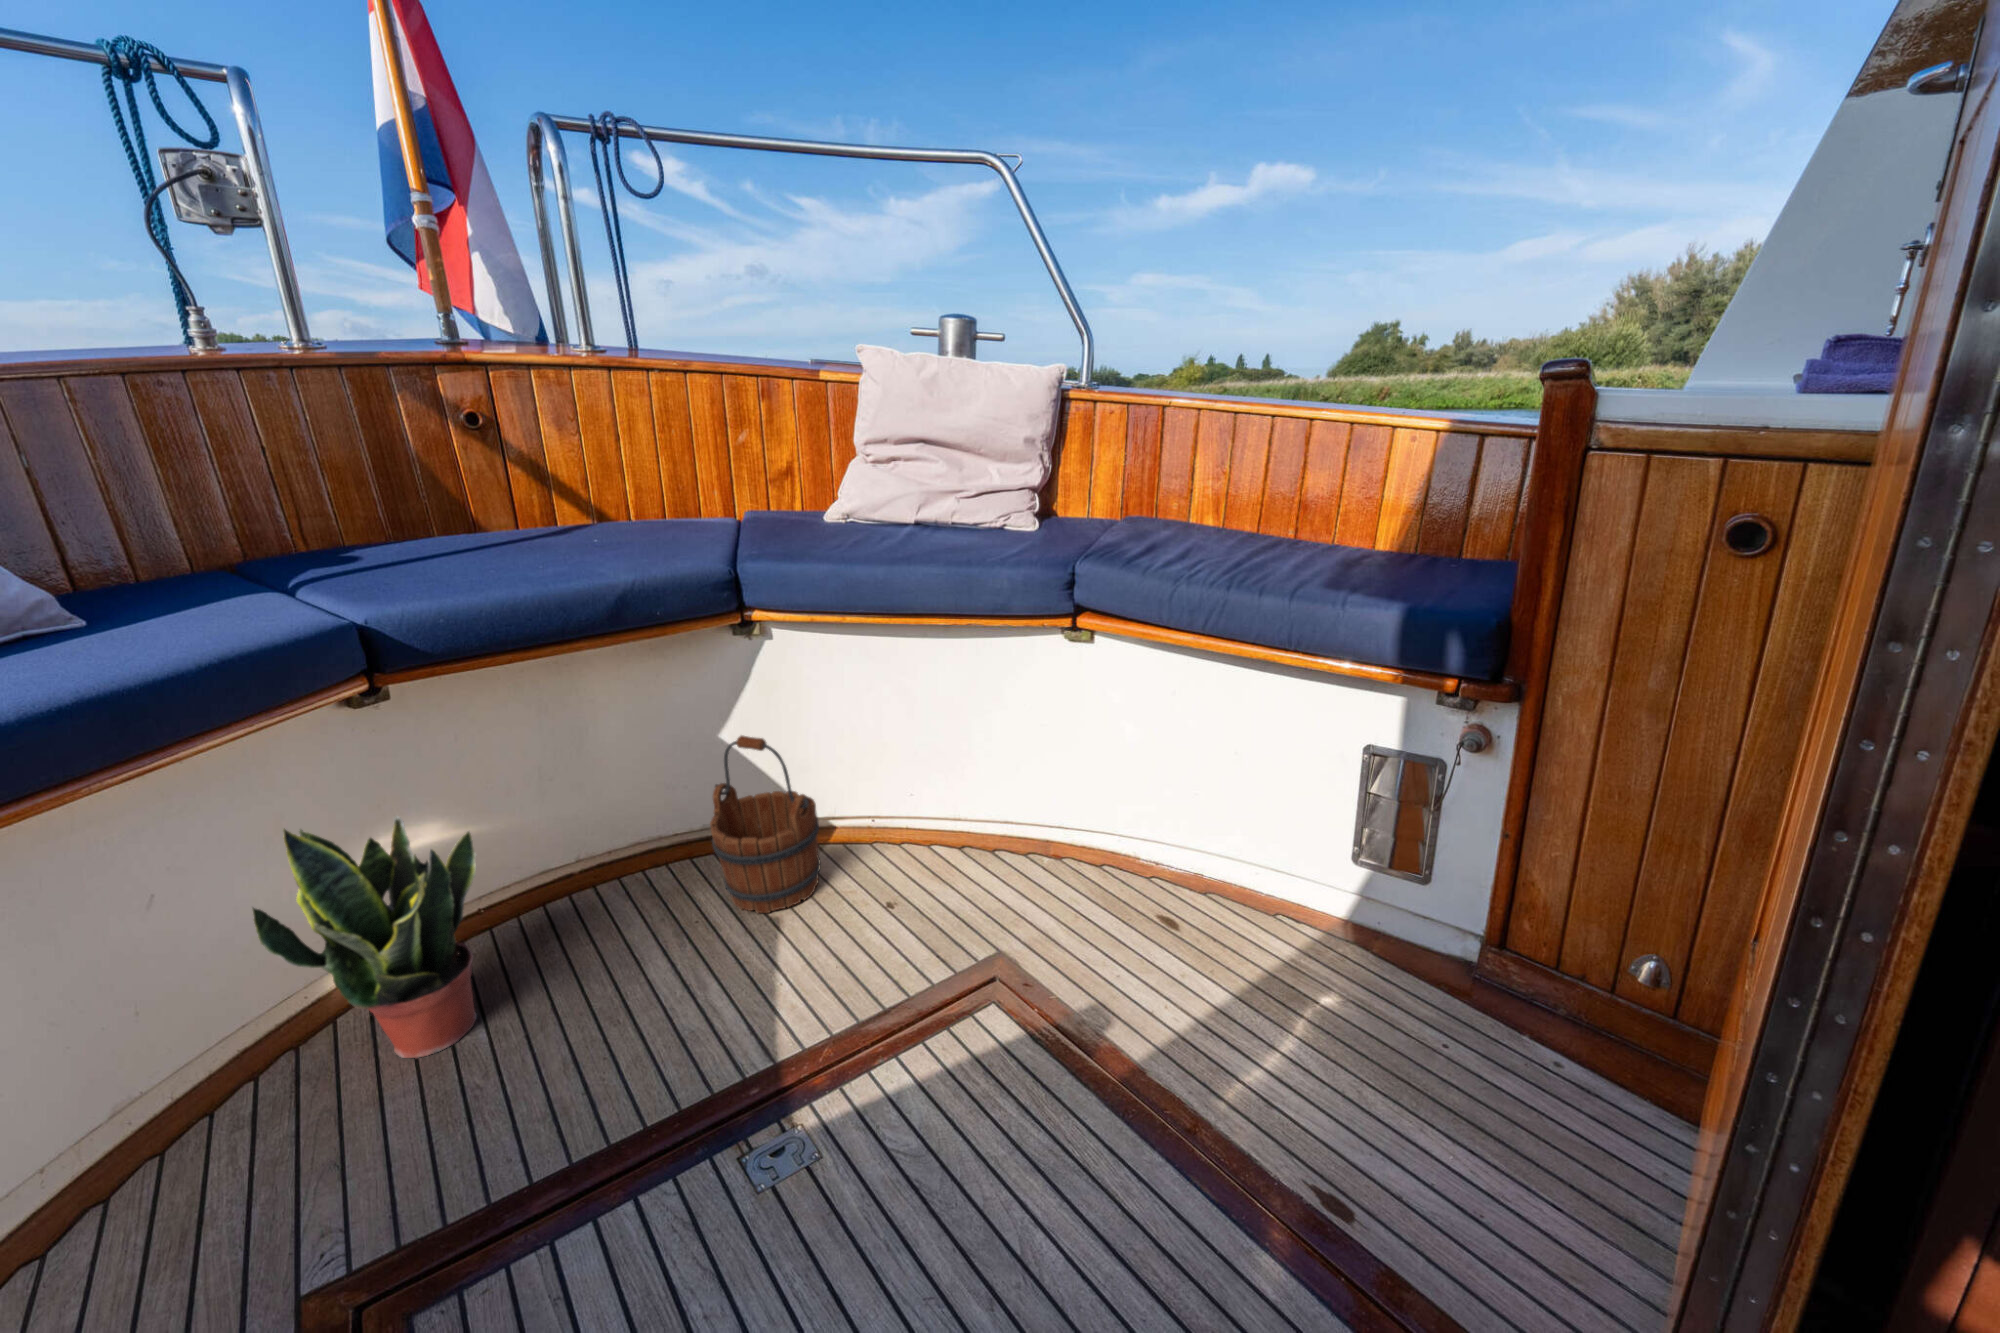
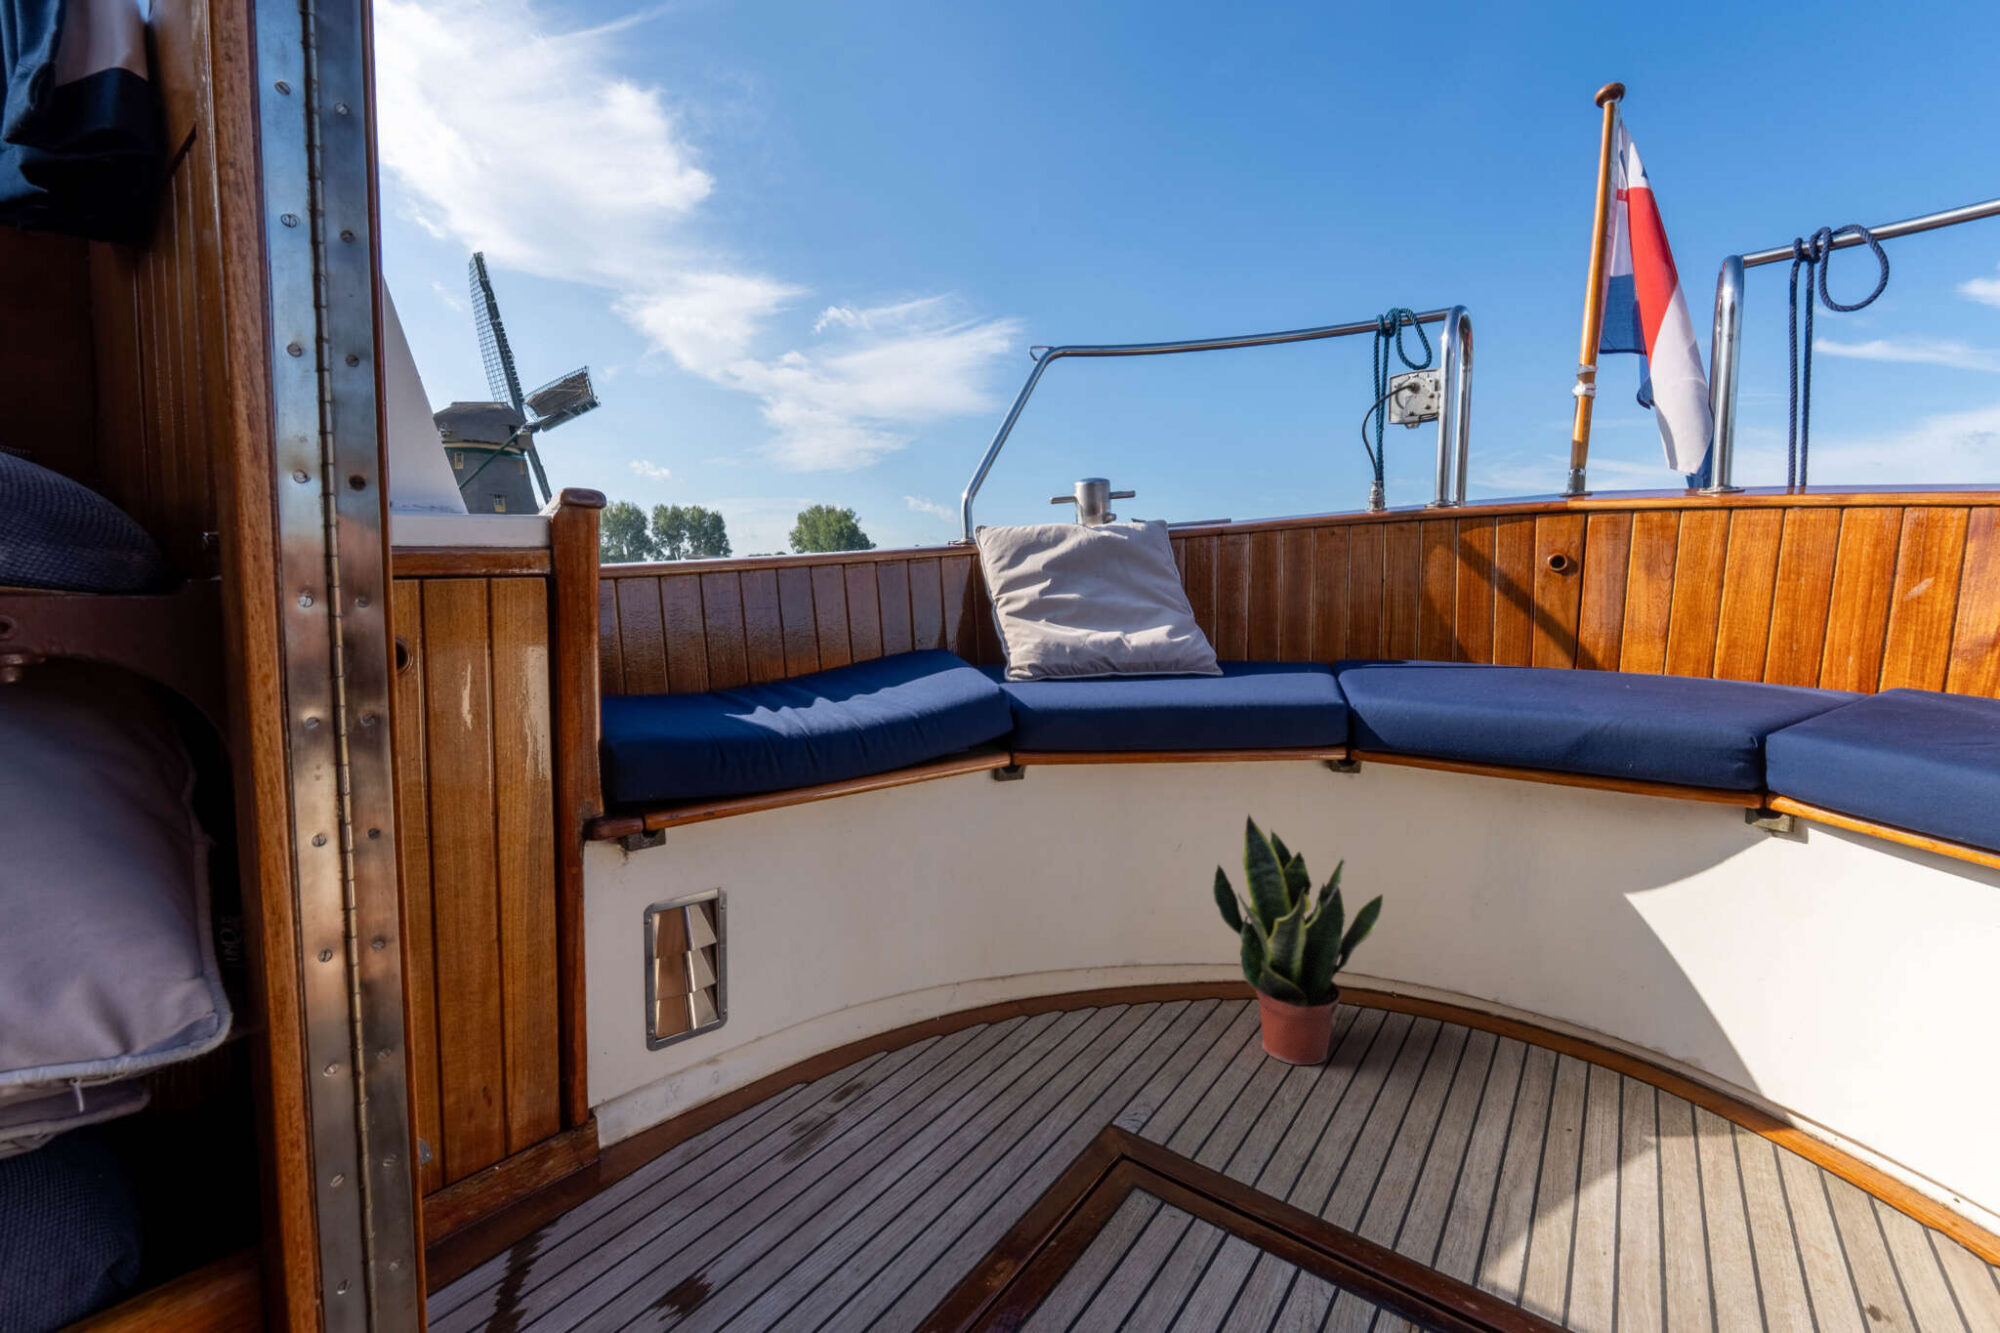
wooden bucket: present [710,736,821,913] -> none [1624,935,1807,1211]

